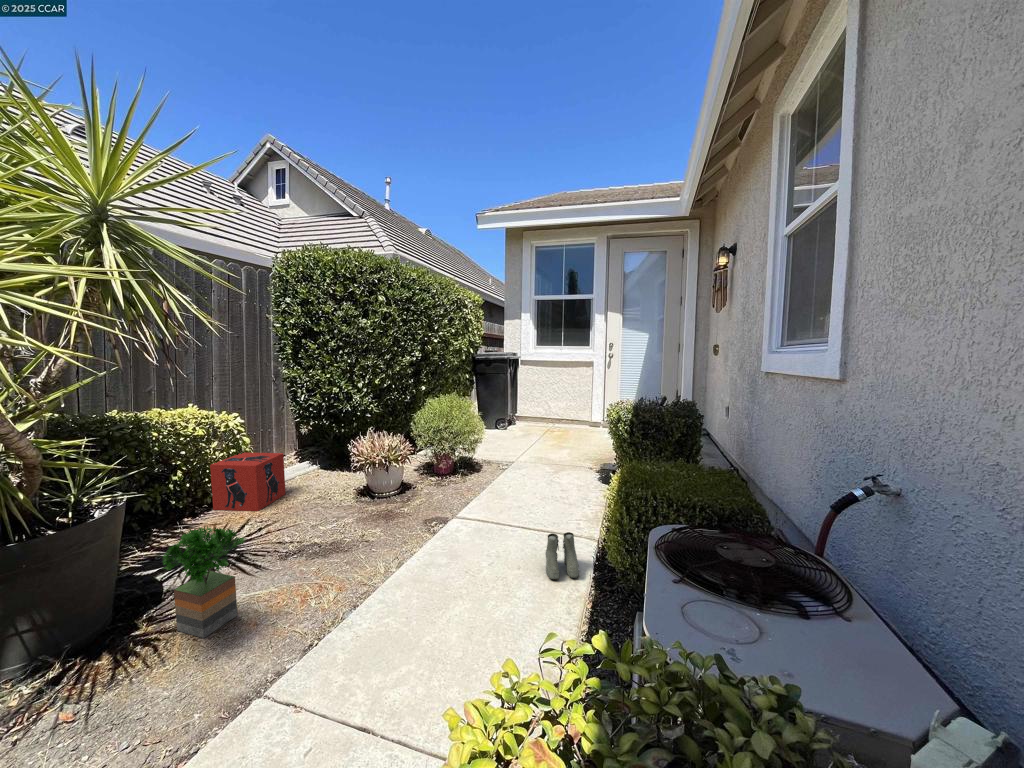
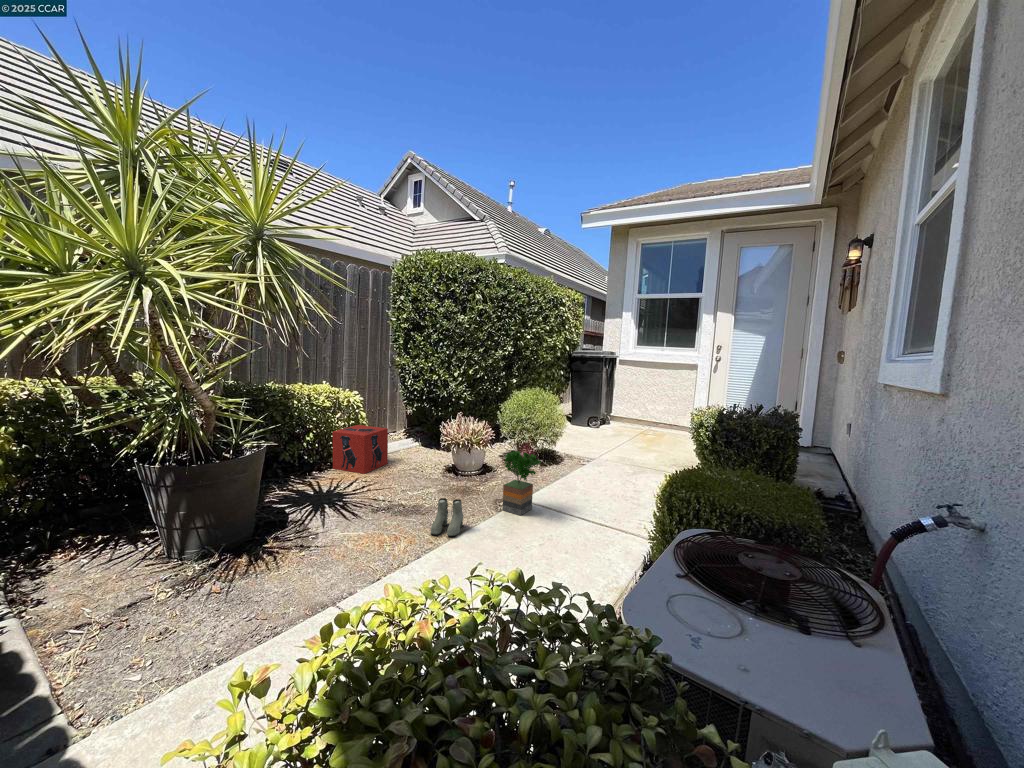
potted tree: present [163,526,246,638] -> present [503,451,541,516]
boots: present [546,532,579,580] -> present [431,498,463,536]

